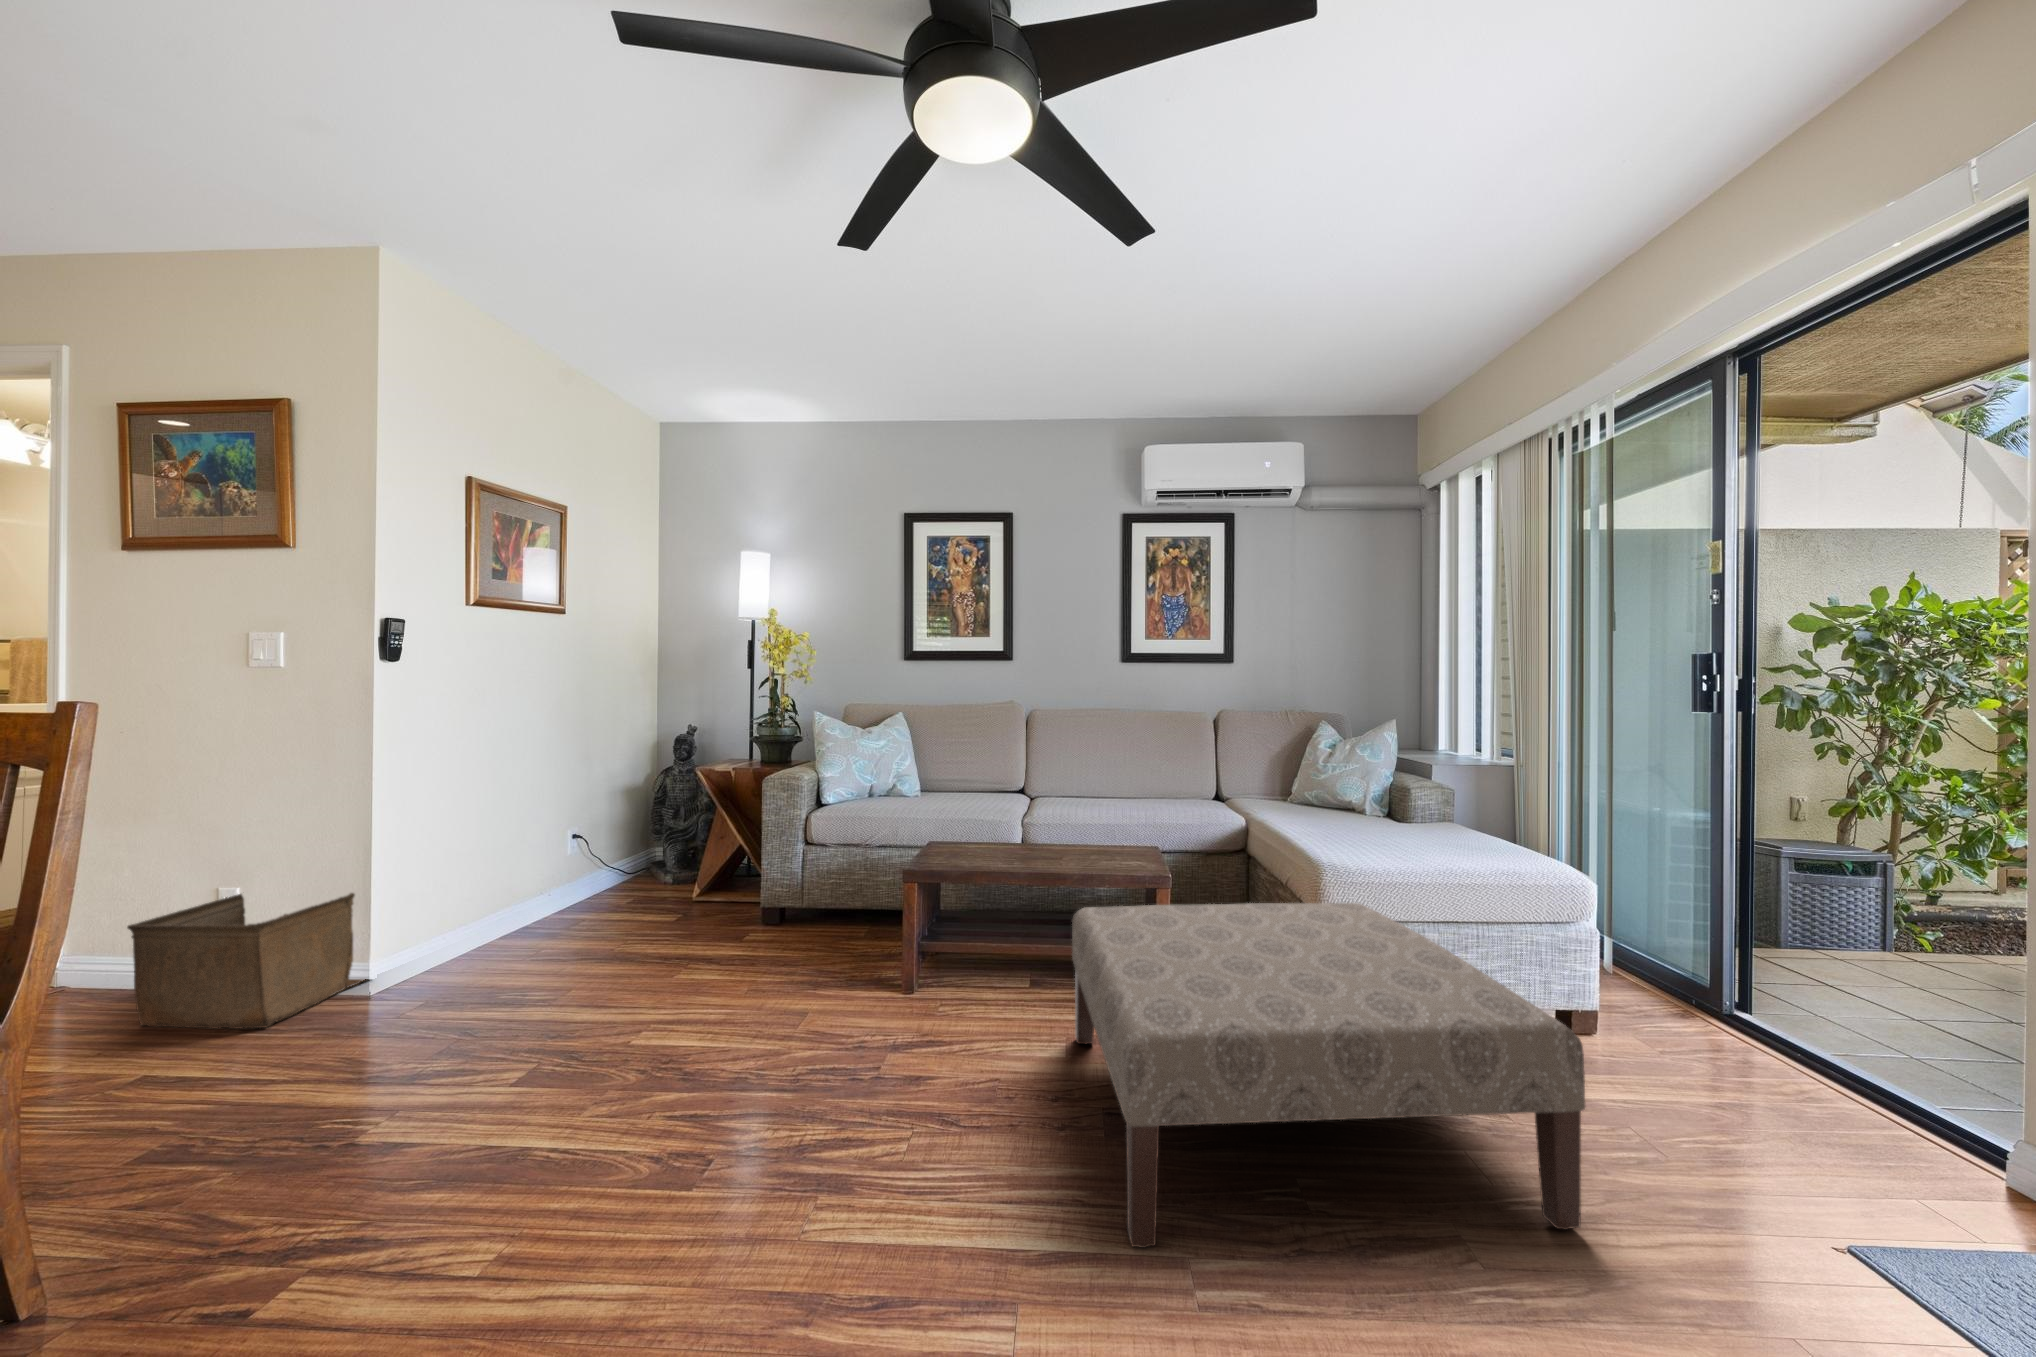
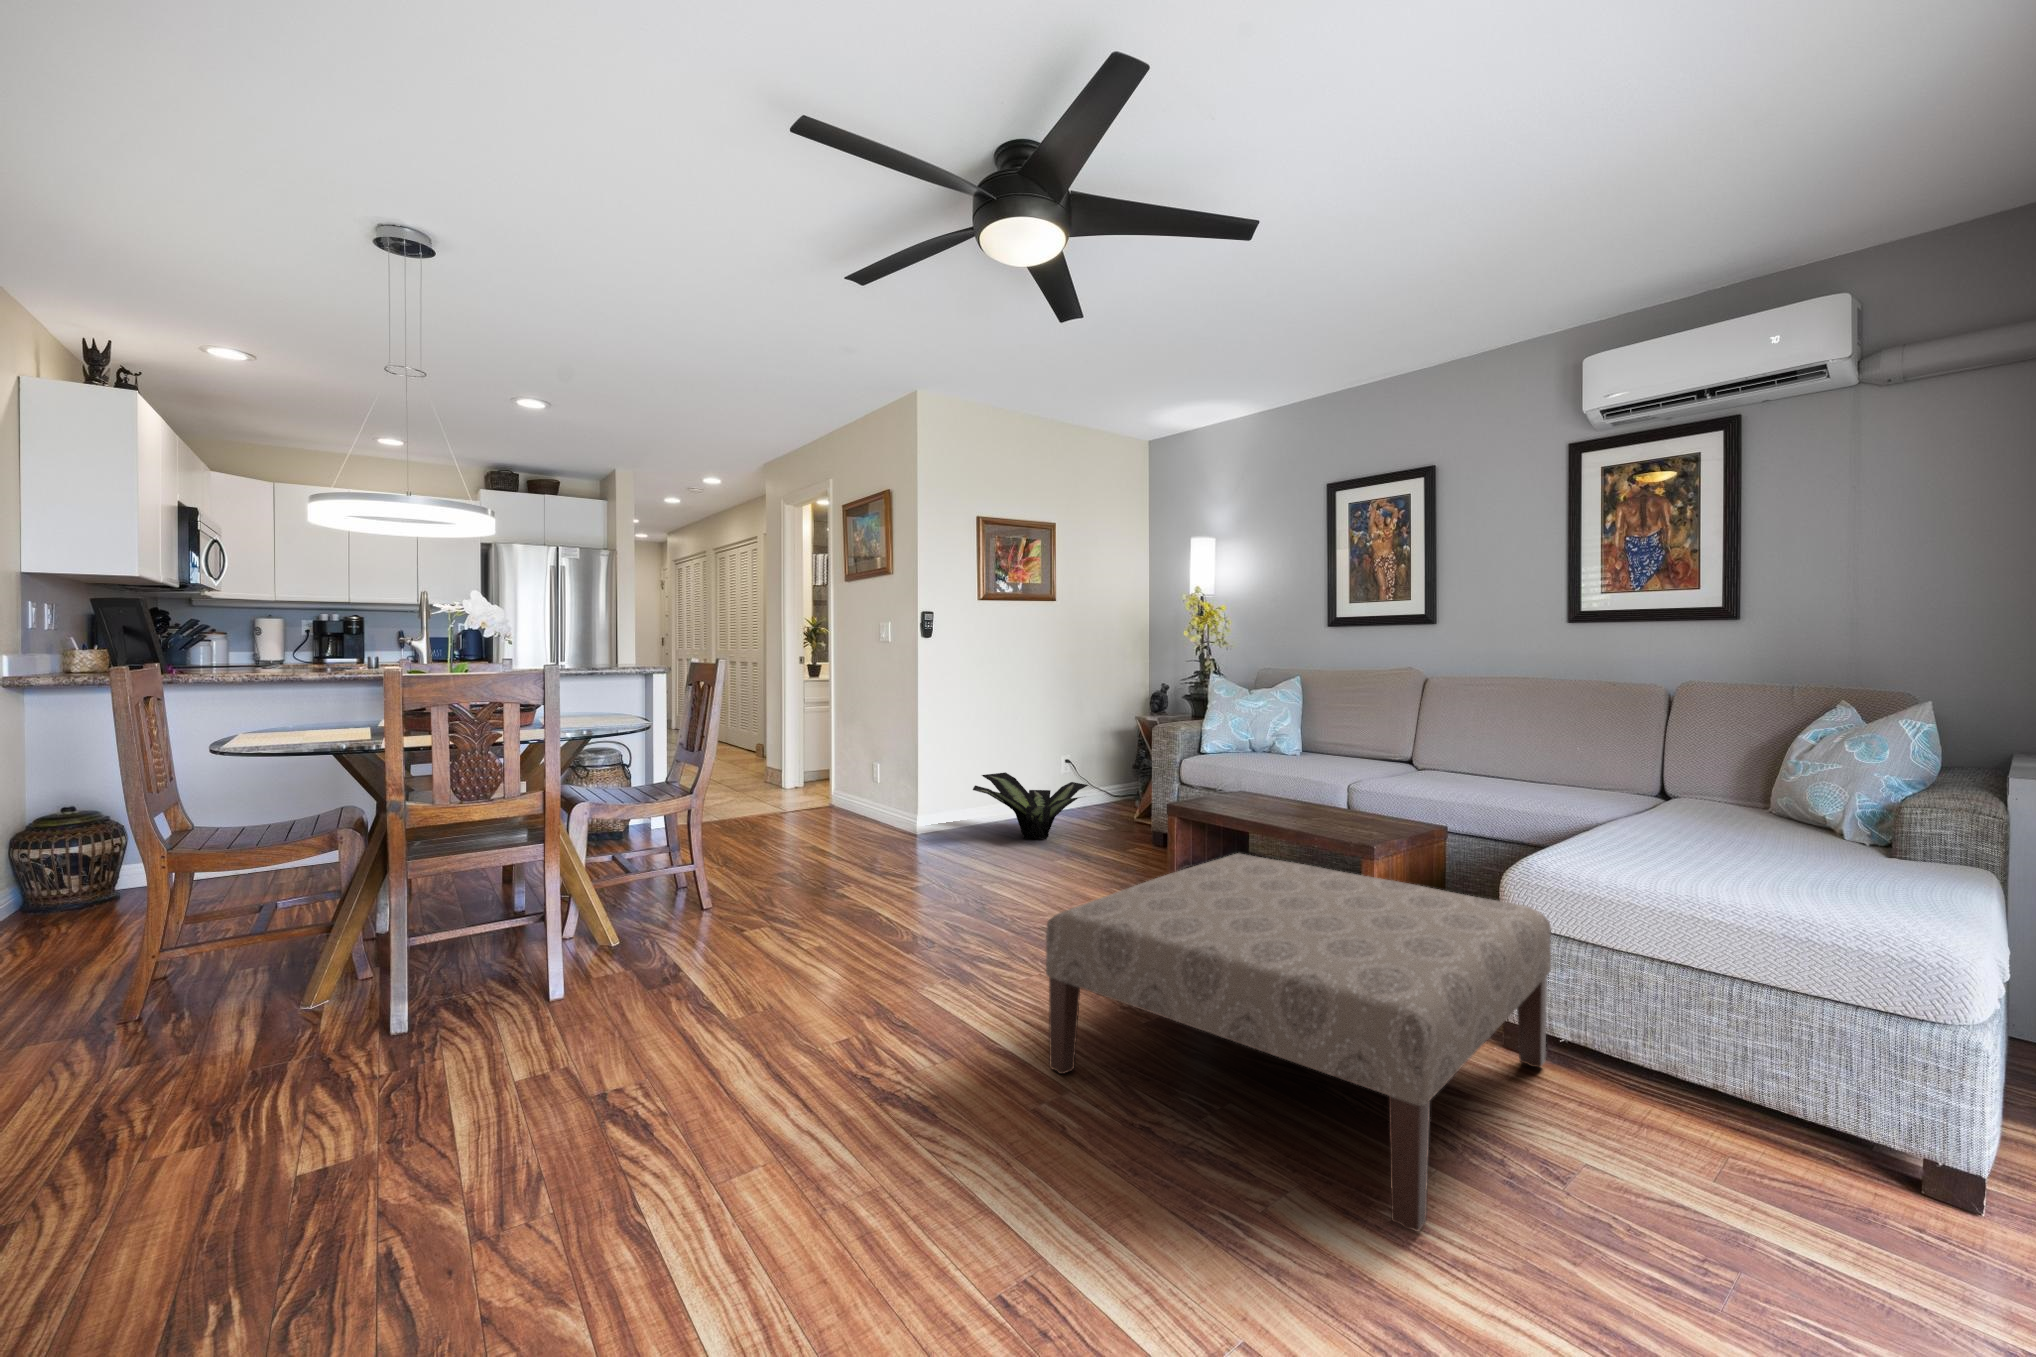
potted plant: none [503,854,696,943] -> present [973,772,1088,839]
storage bin: present [127,893,365,1029] -> none [800,769,905,842]

